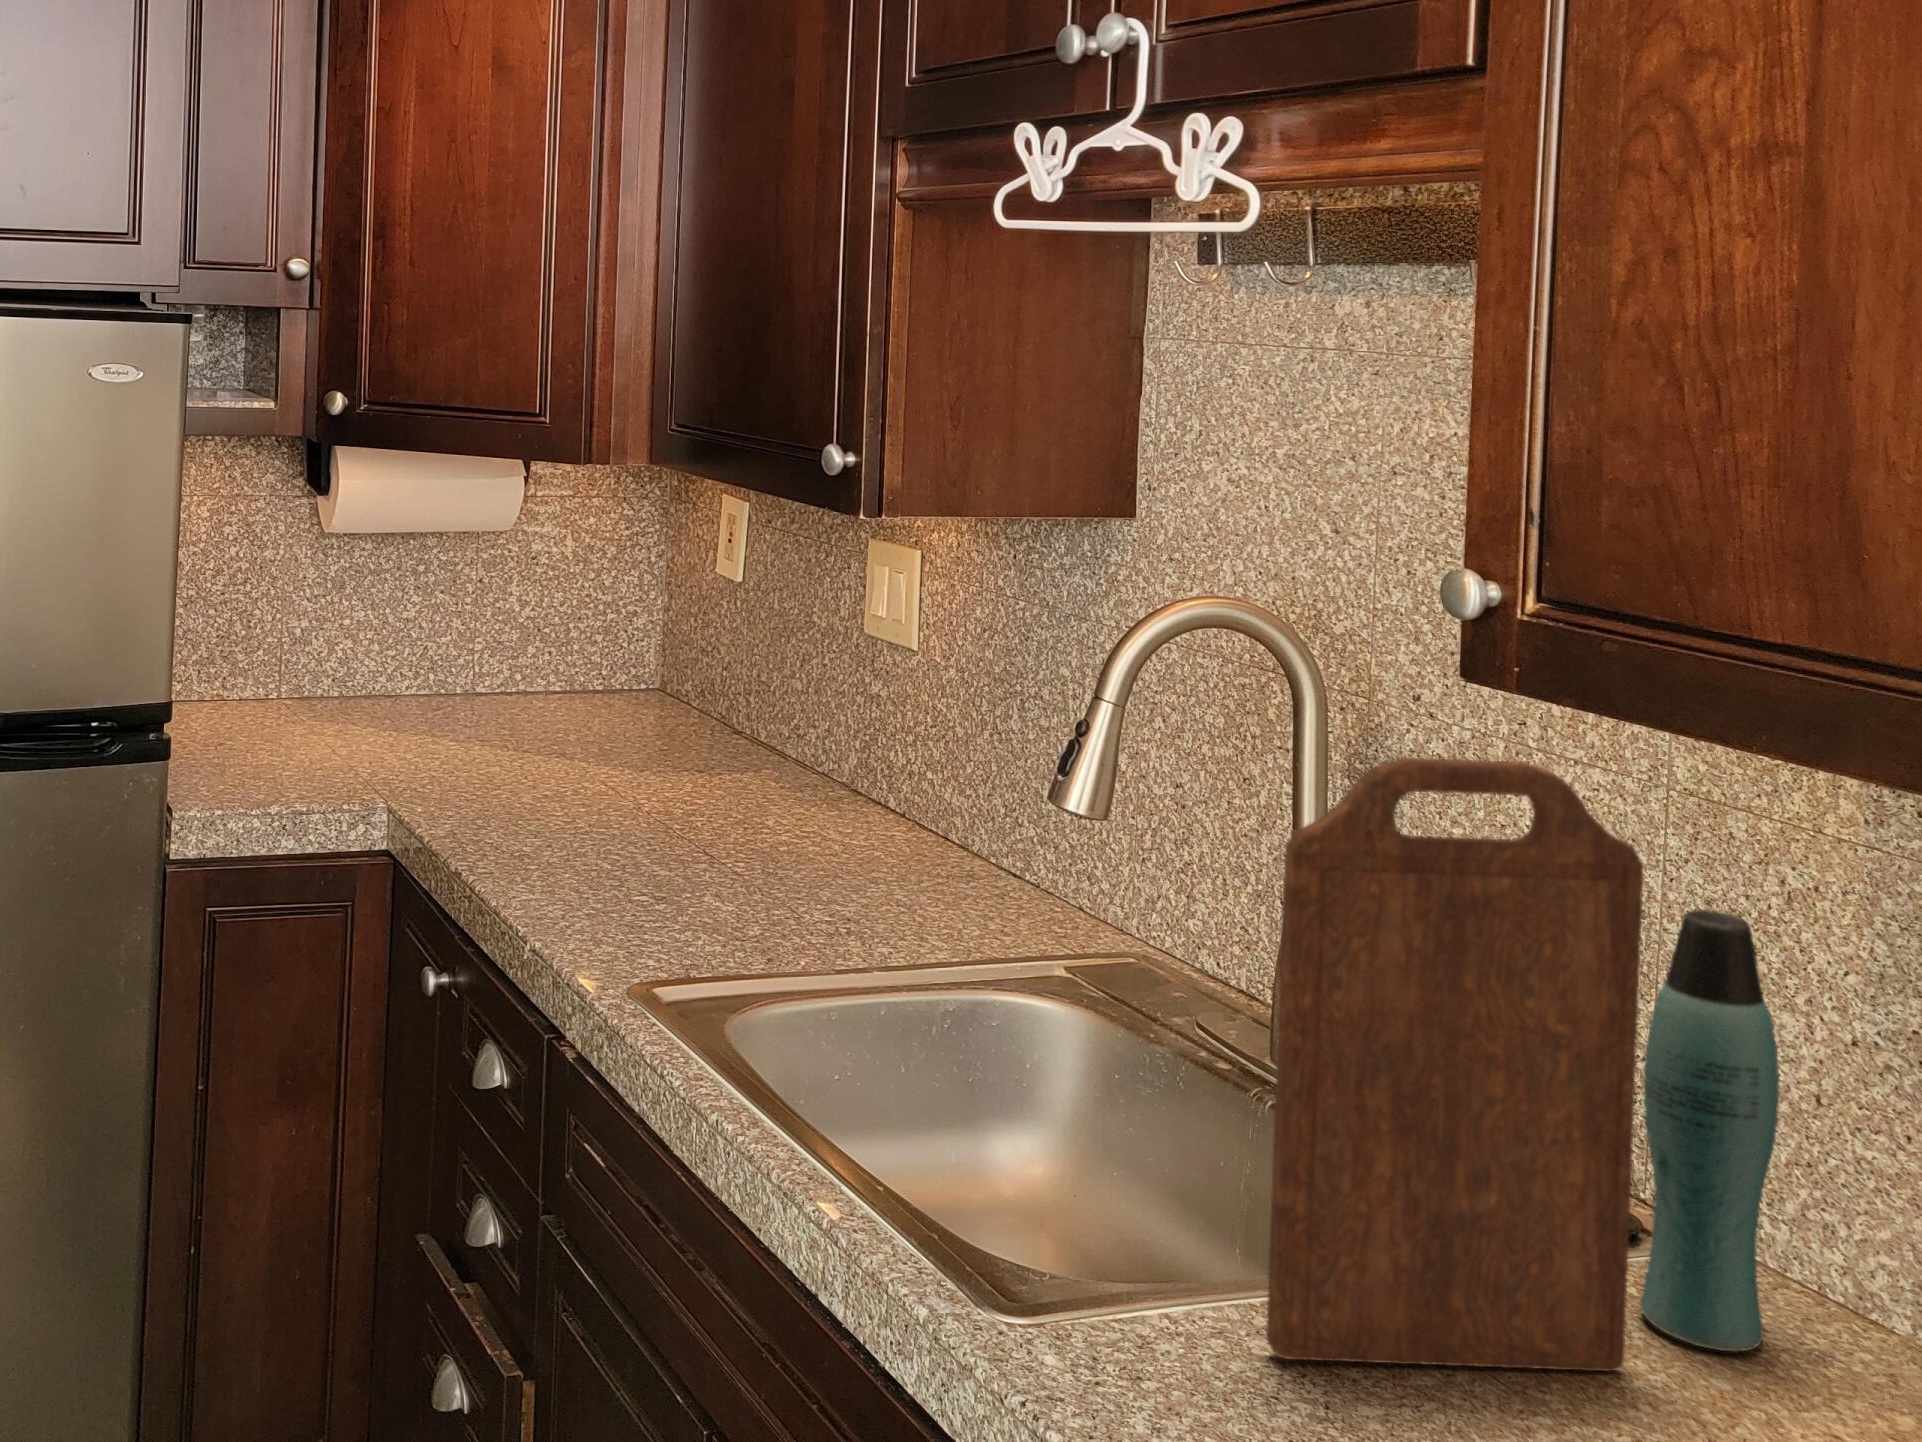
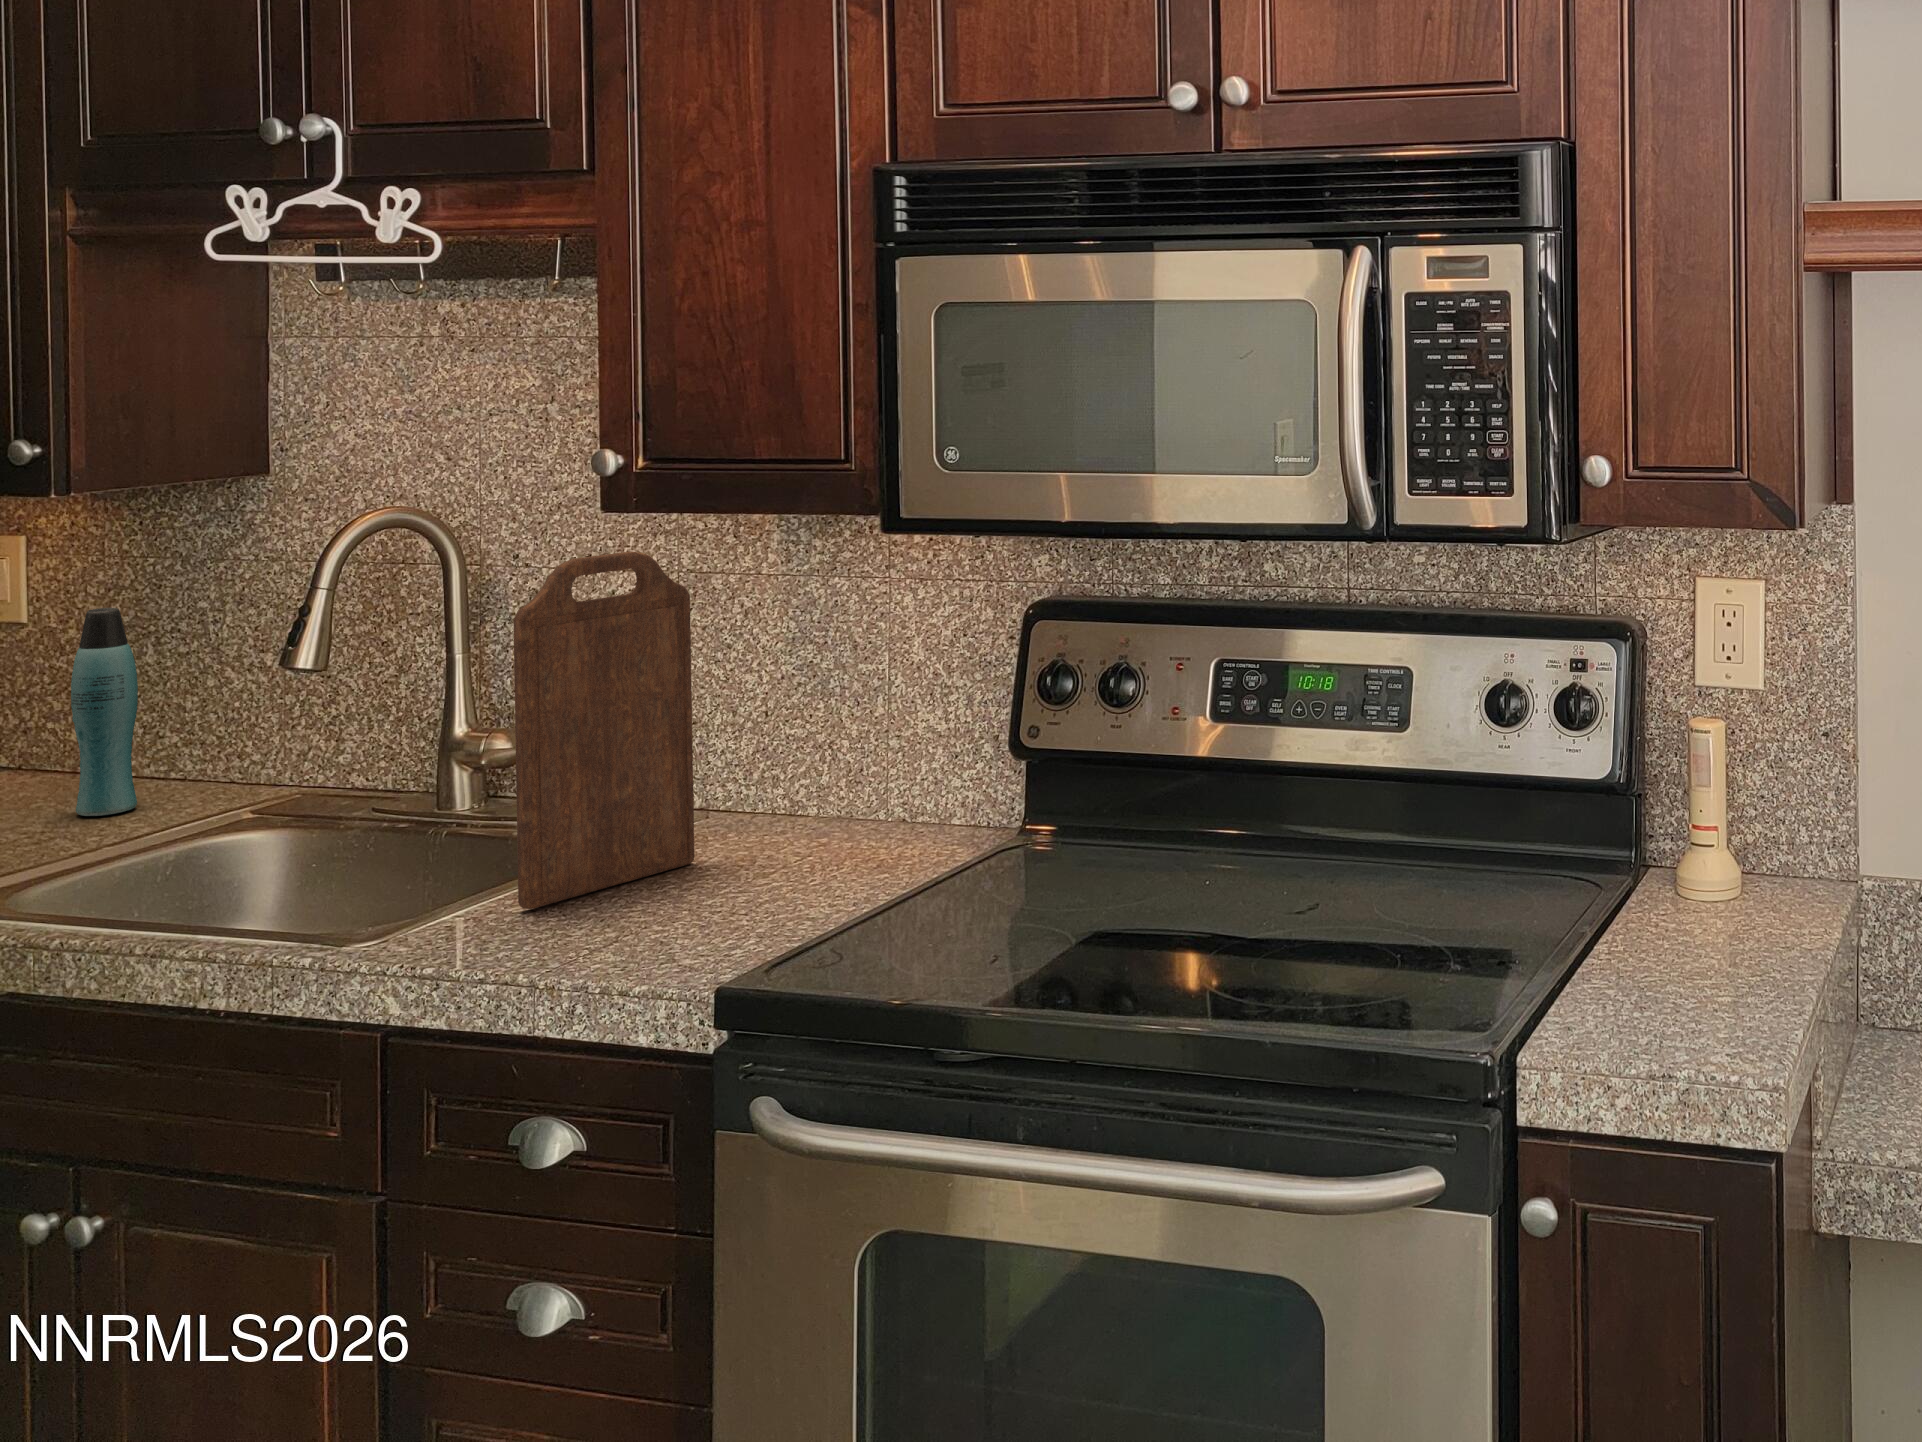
bottle: present [1640,910,1779,1351] -> present [71,608,138,816]

